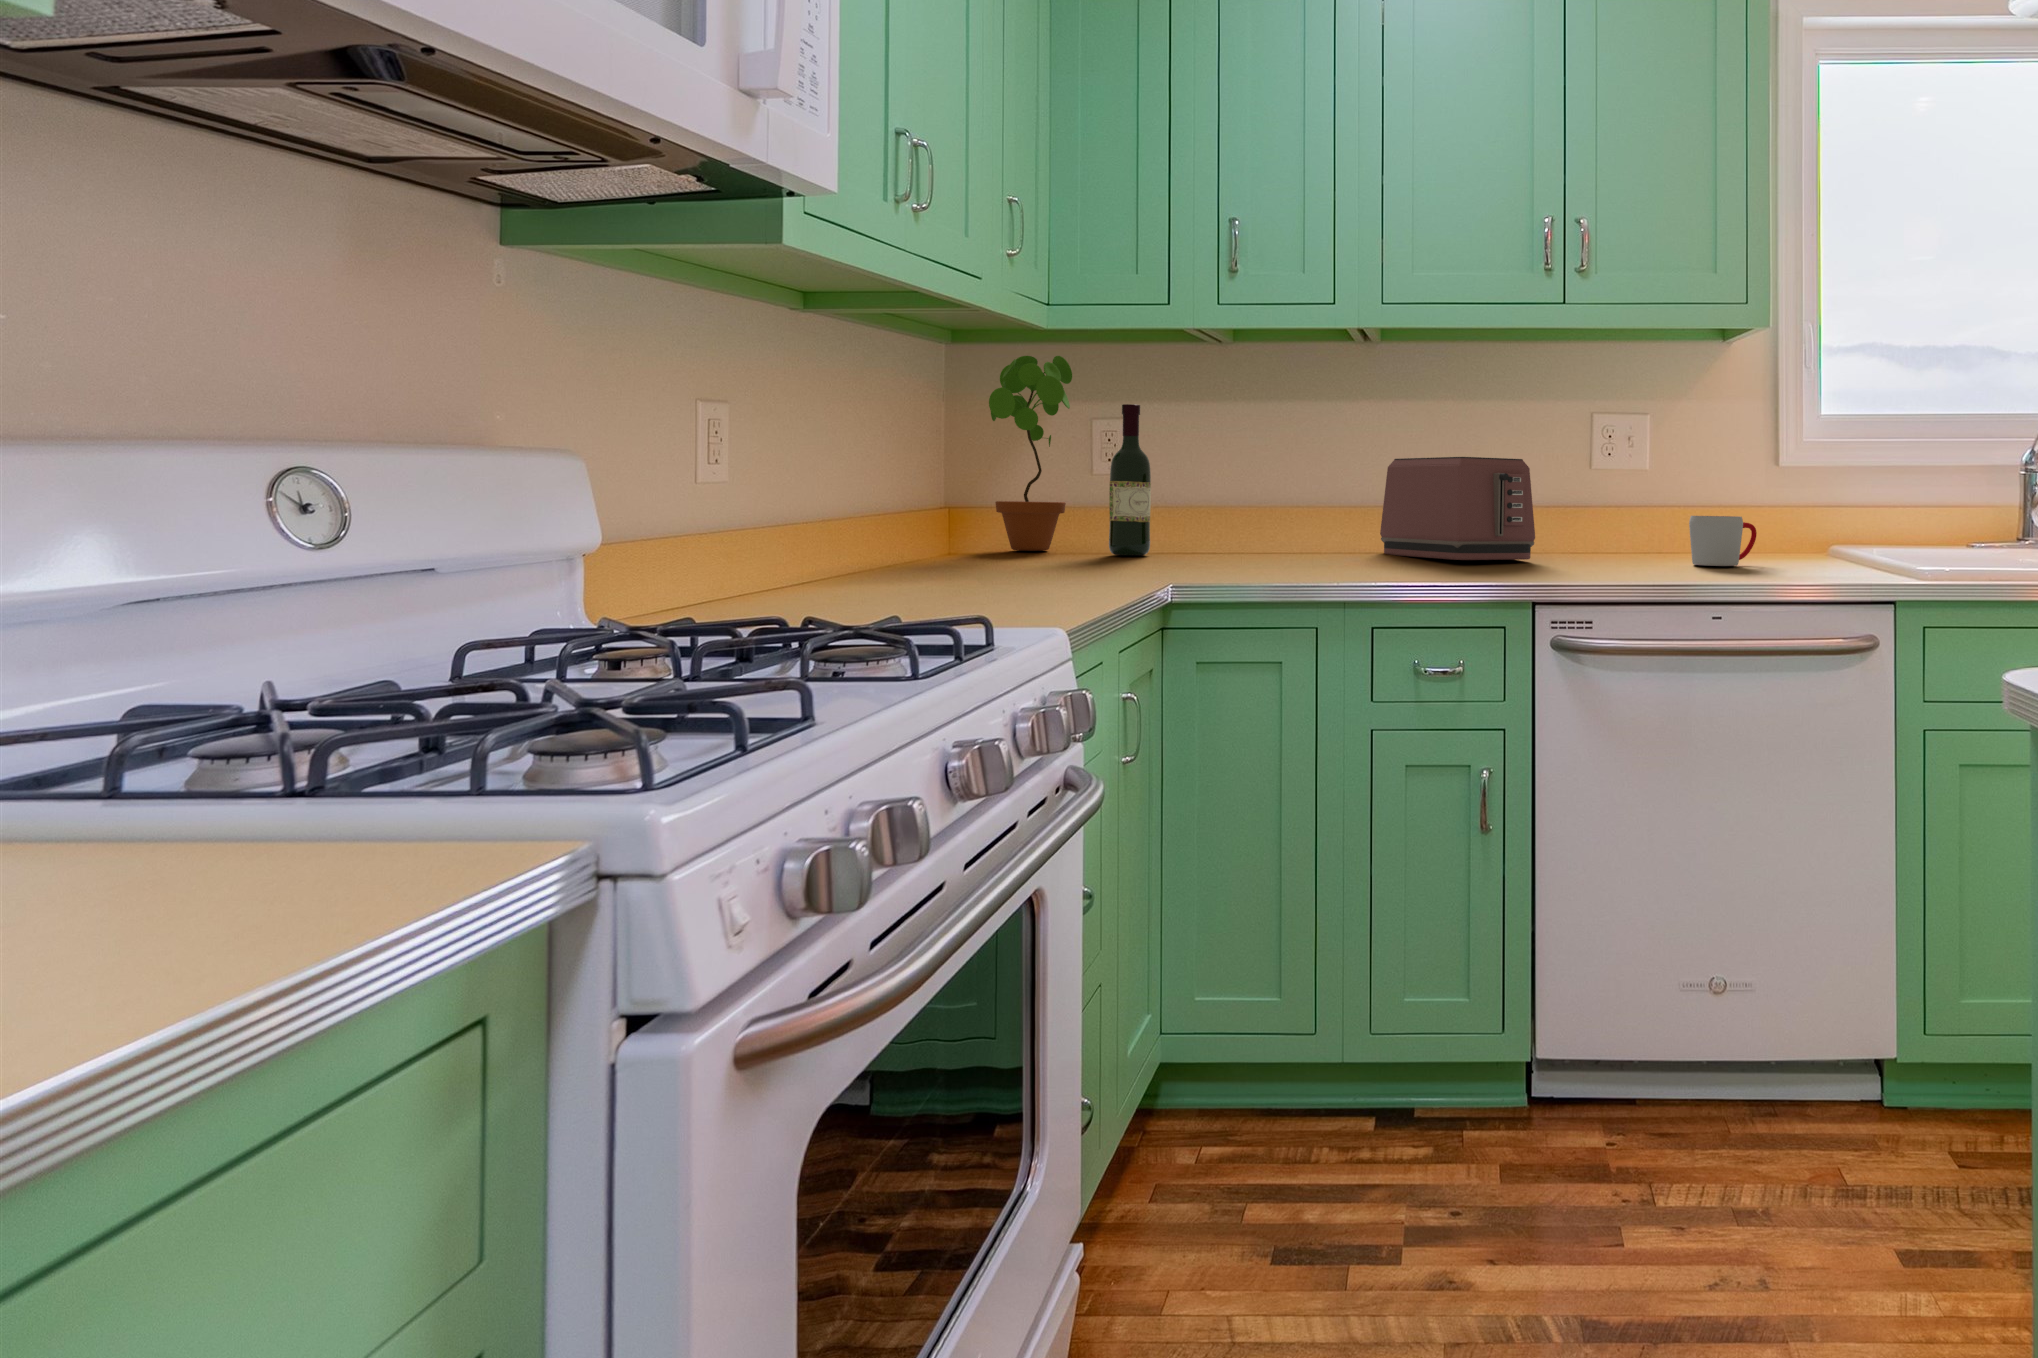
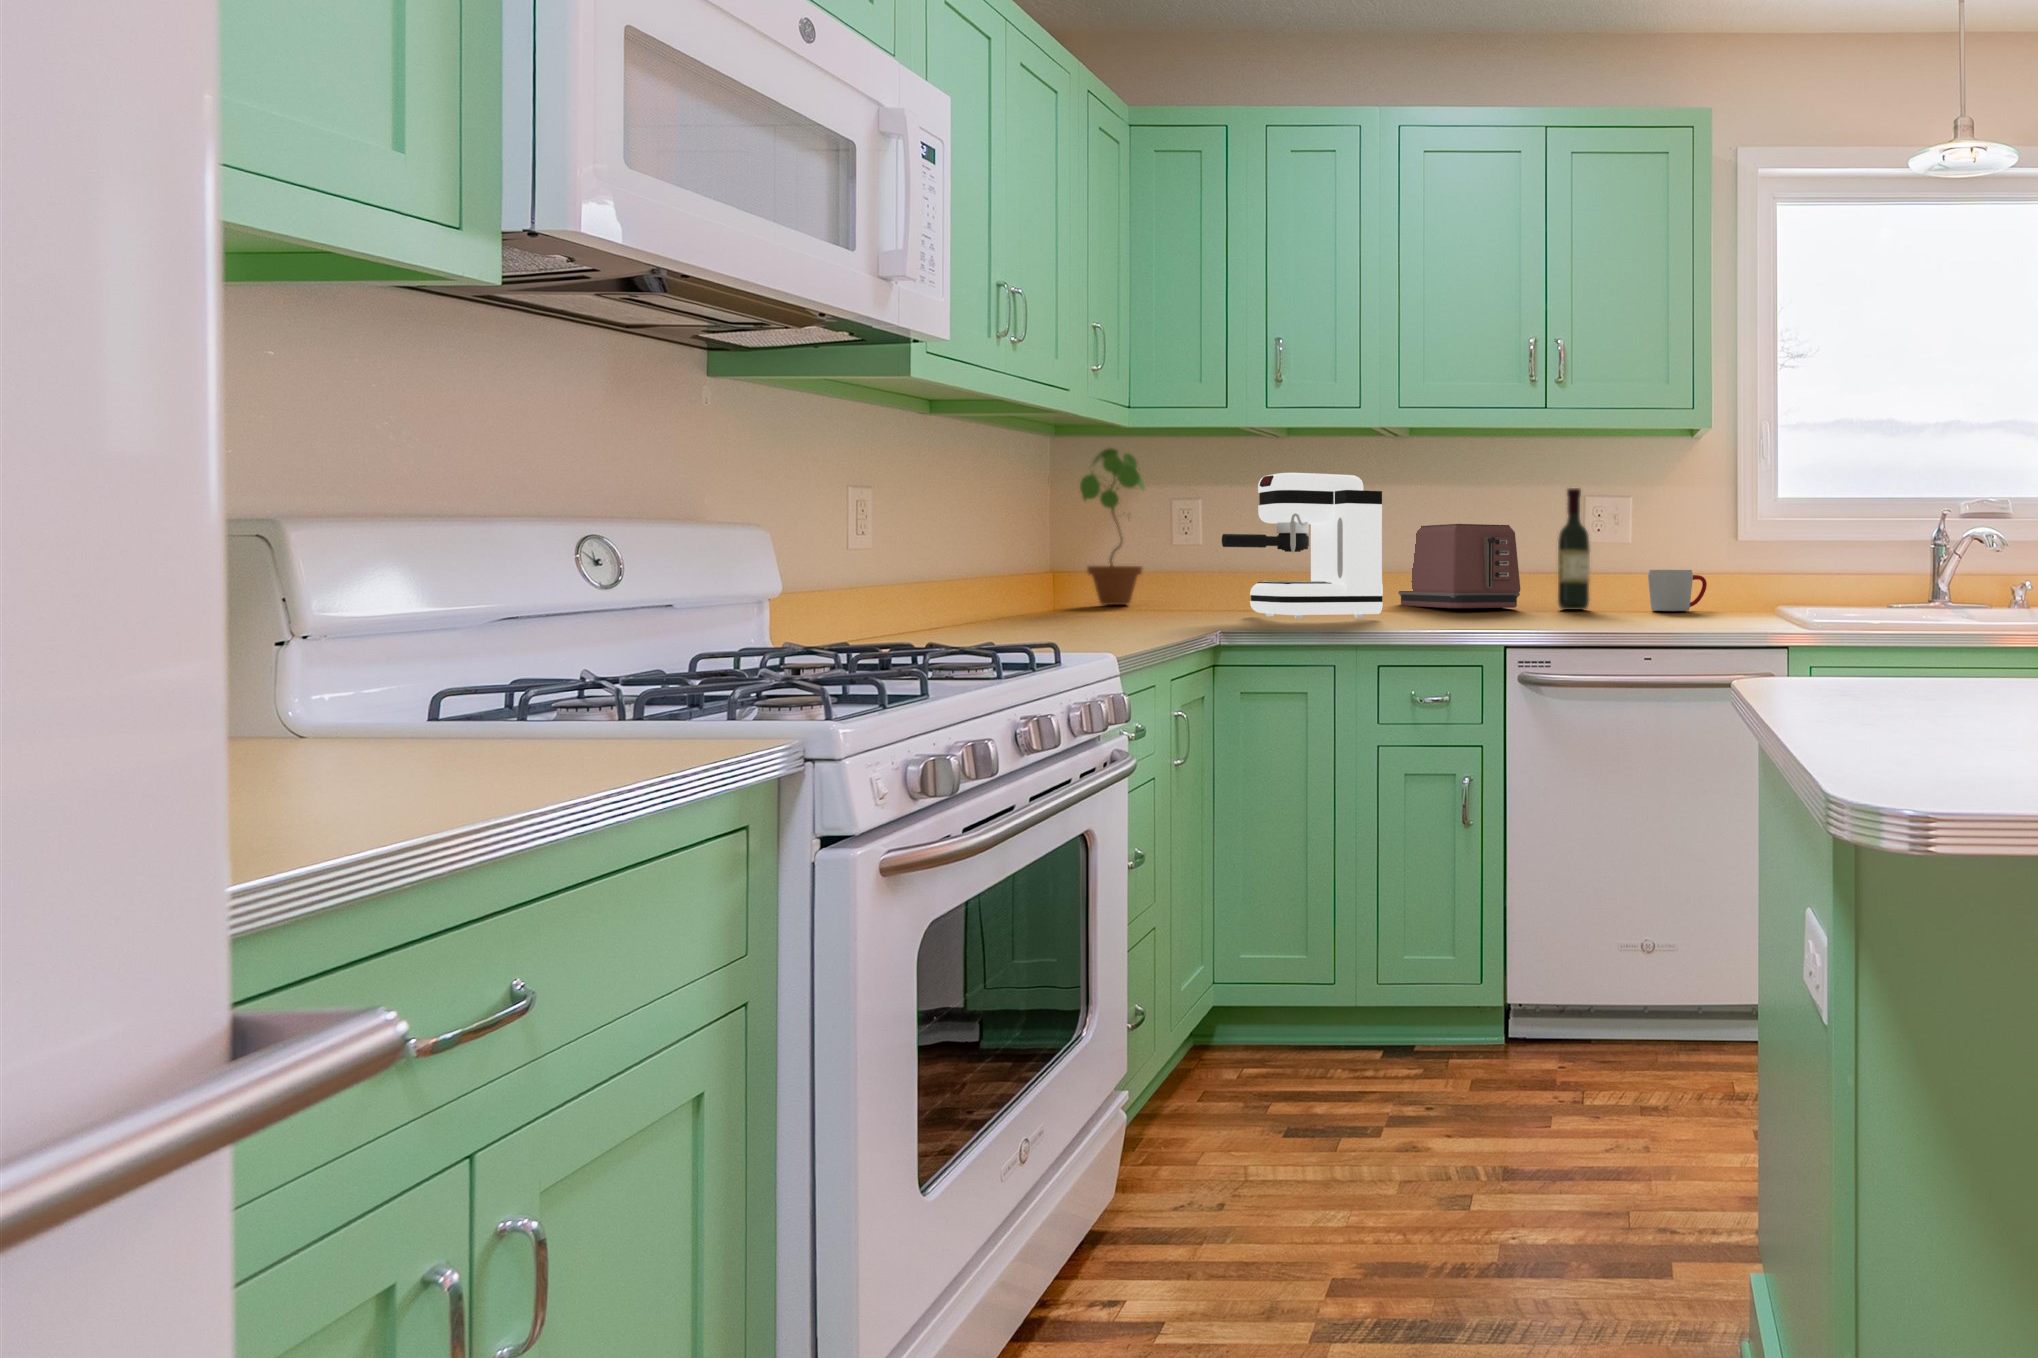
coffee maker: none [1176,390,1379,573] -> present [1222,473,1383,619]
wine bottle: present [1109,404,1151,555] -> present [1558,488,1590,610]

